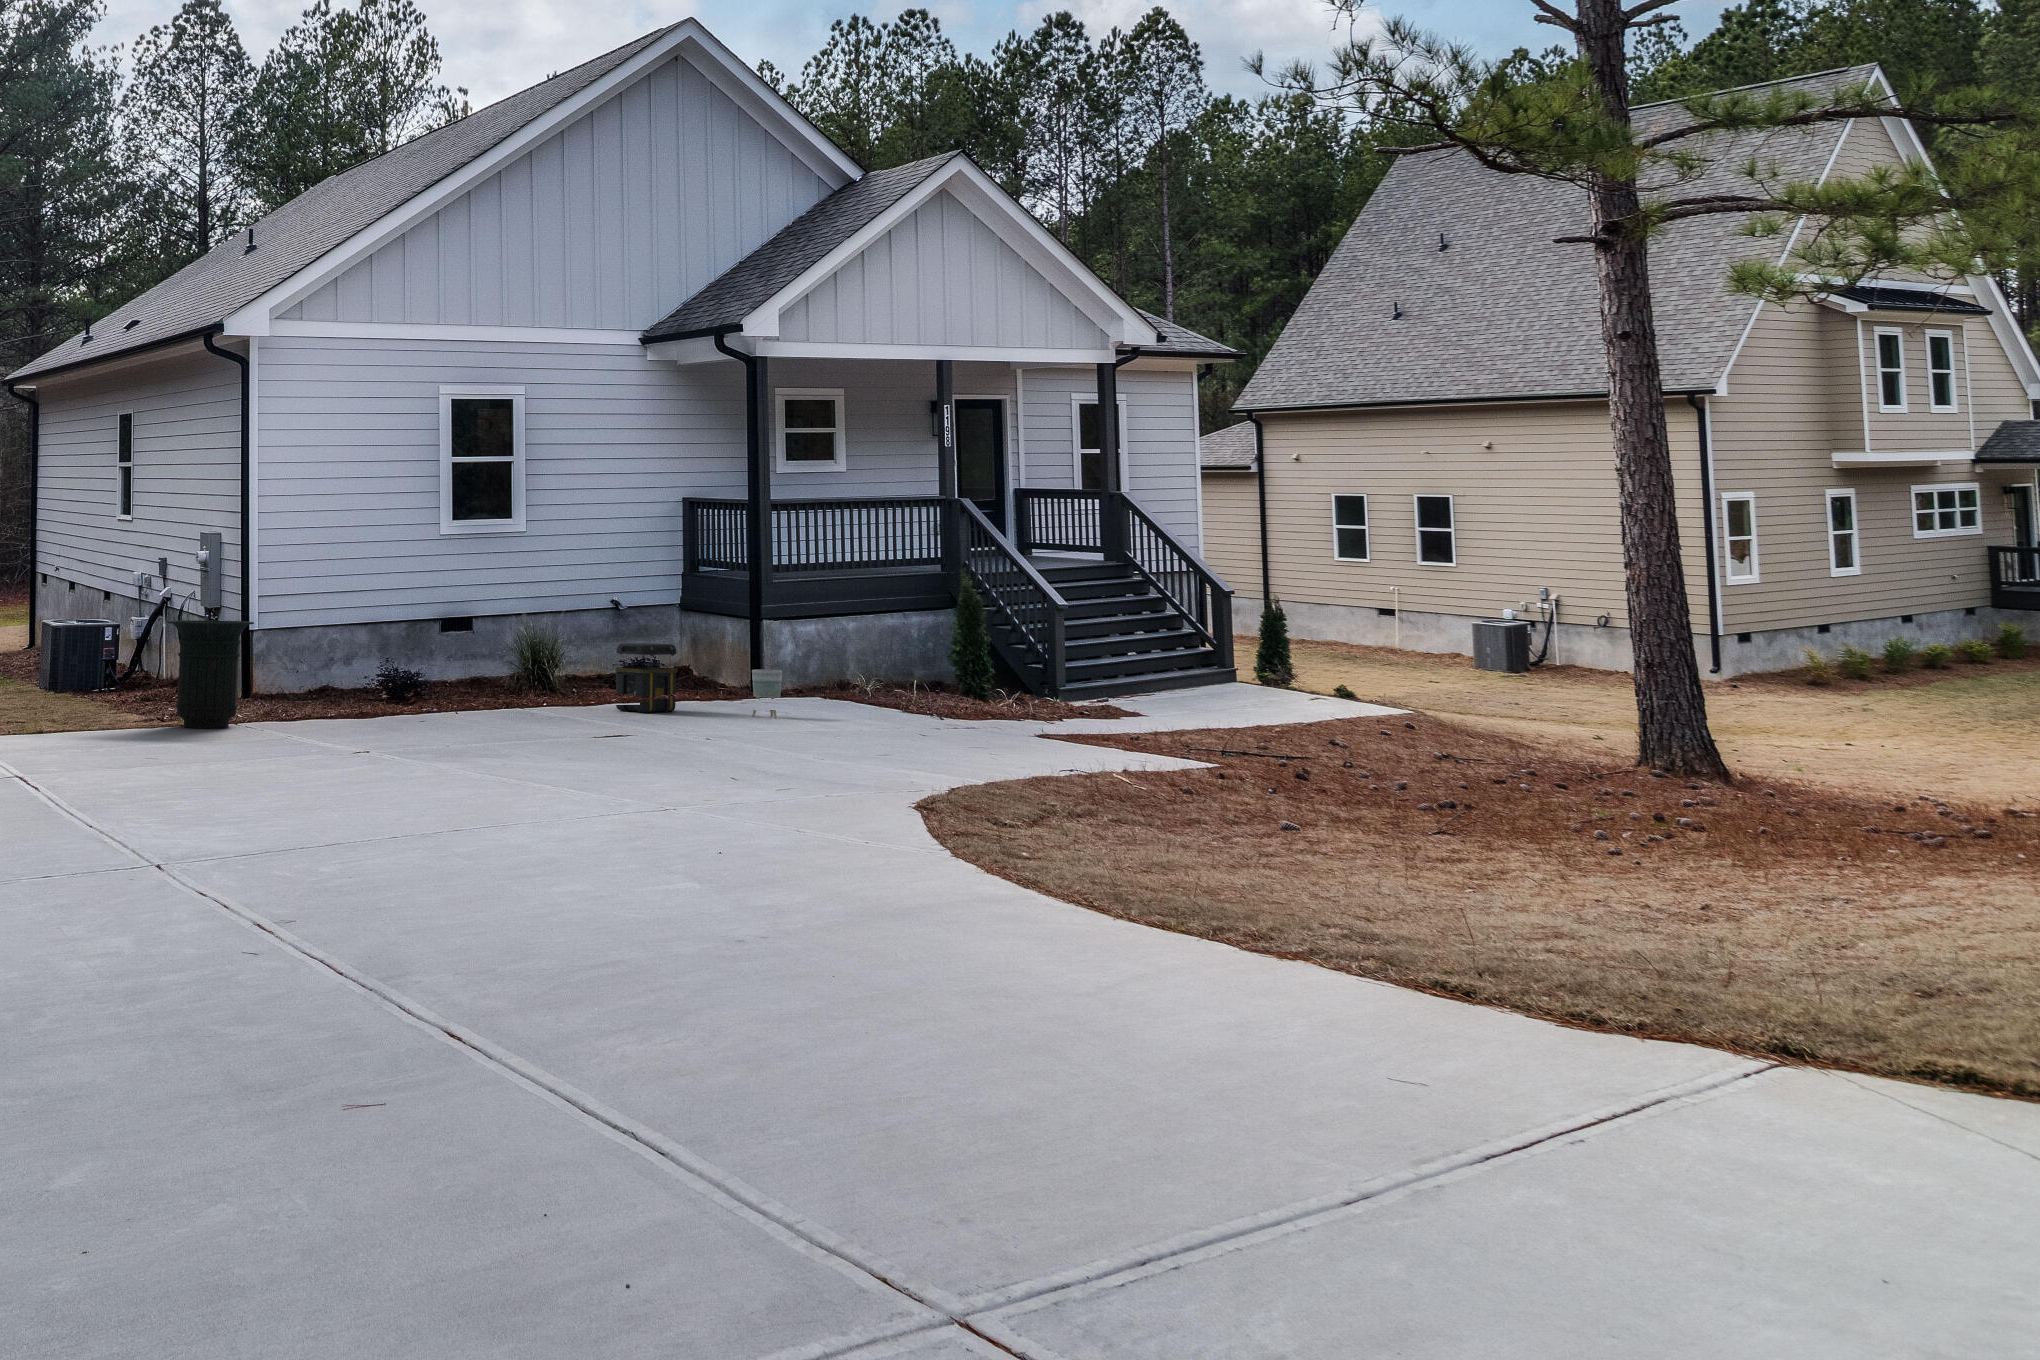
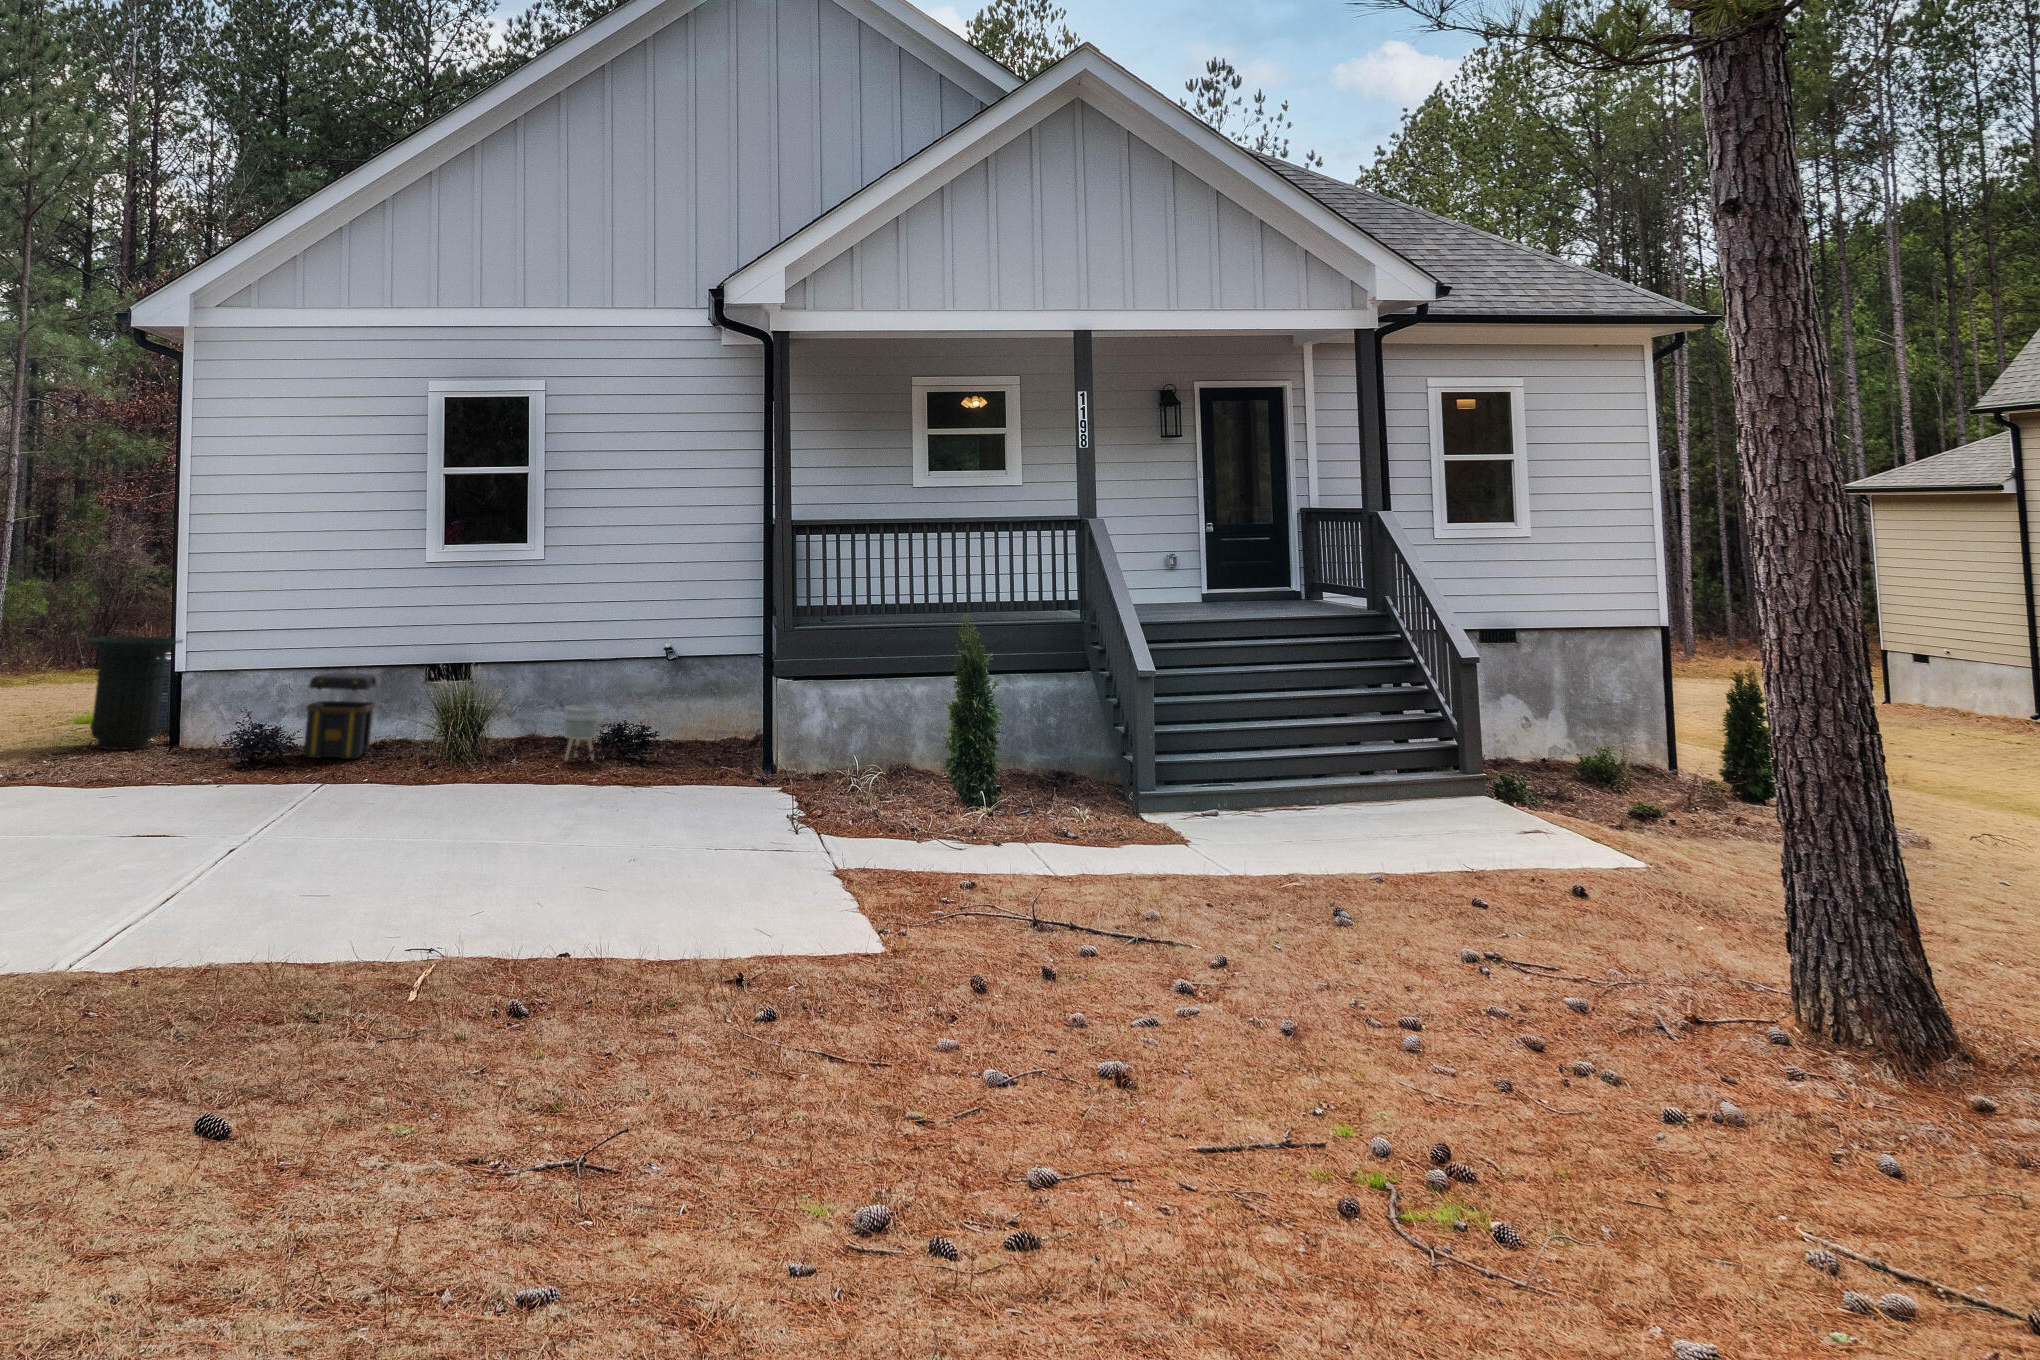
toolbox: present [615,643,677,713] -> present [304,673,377,759]
planter: present [752,669,782,718] -> present [564,705,599,760]

